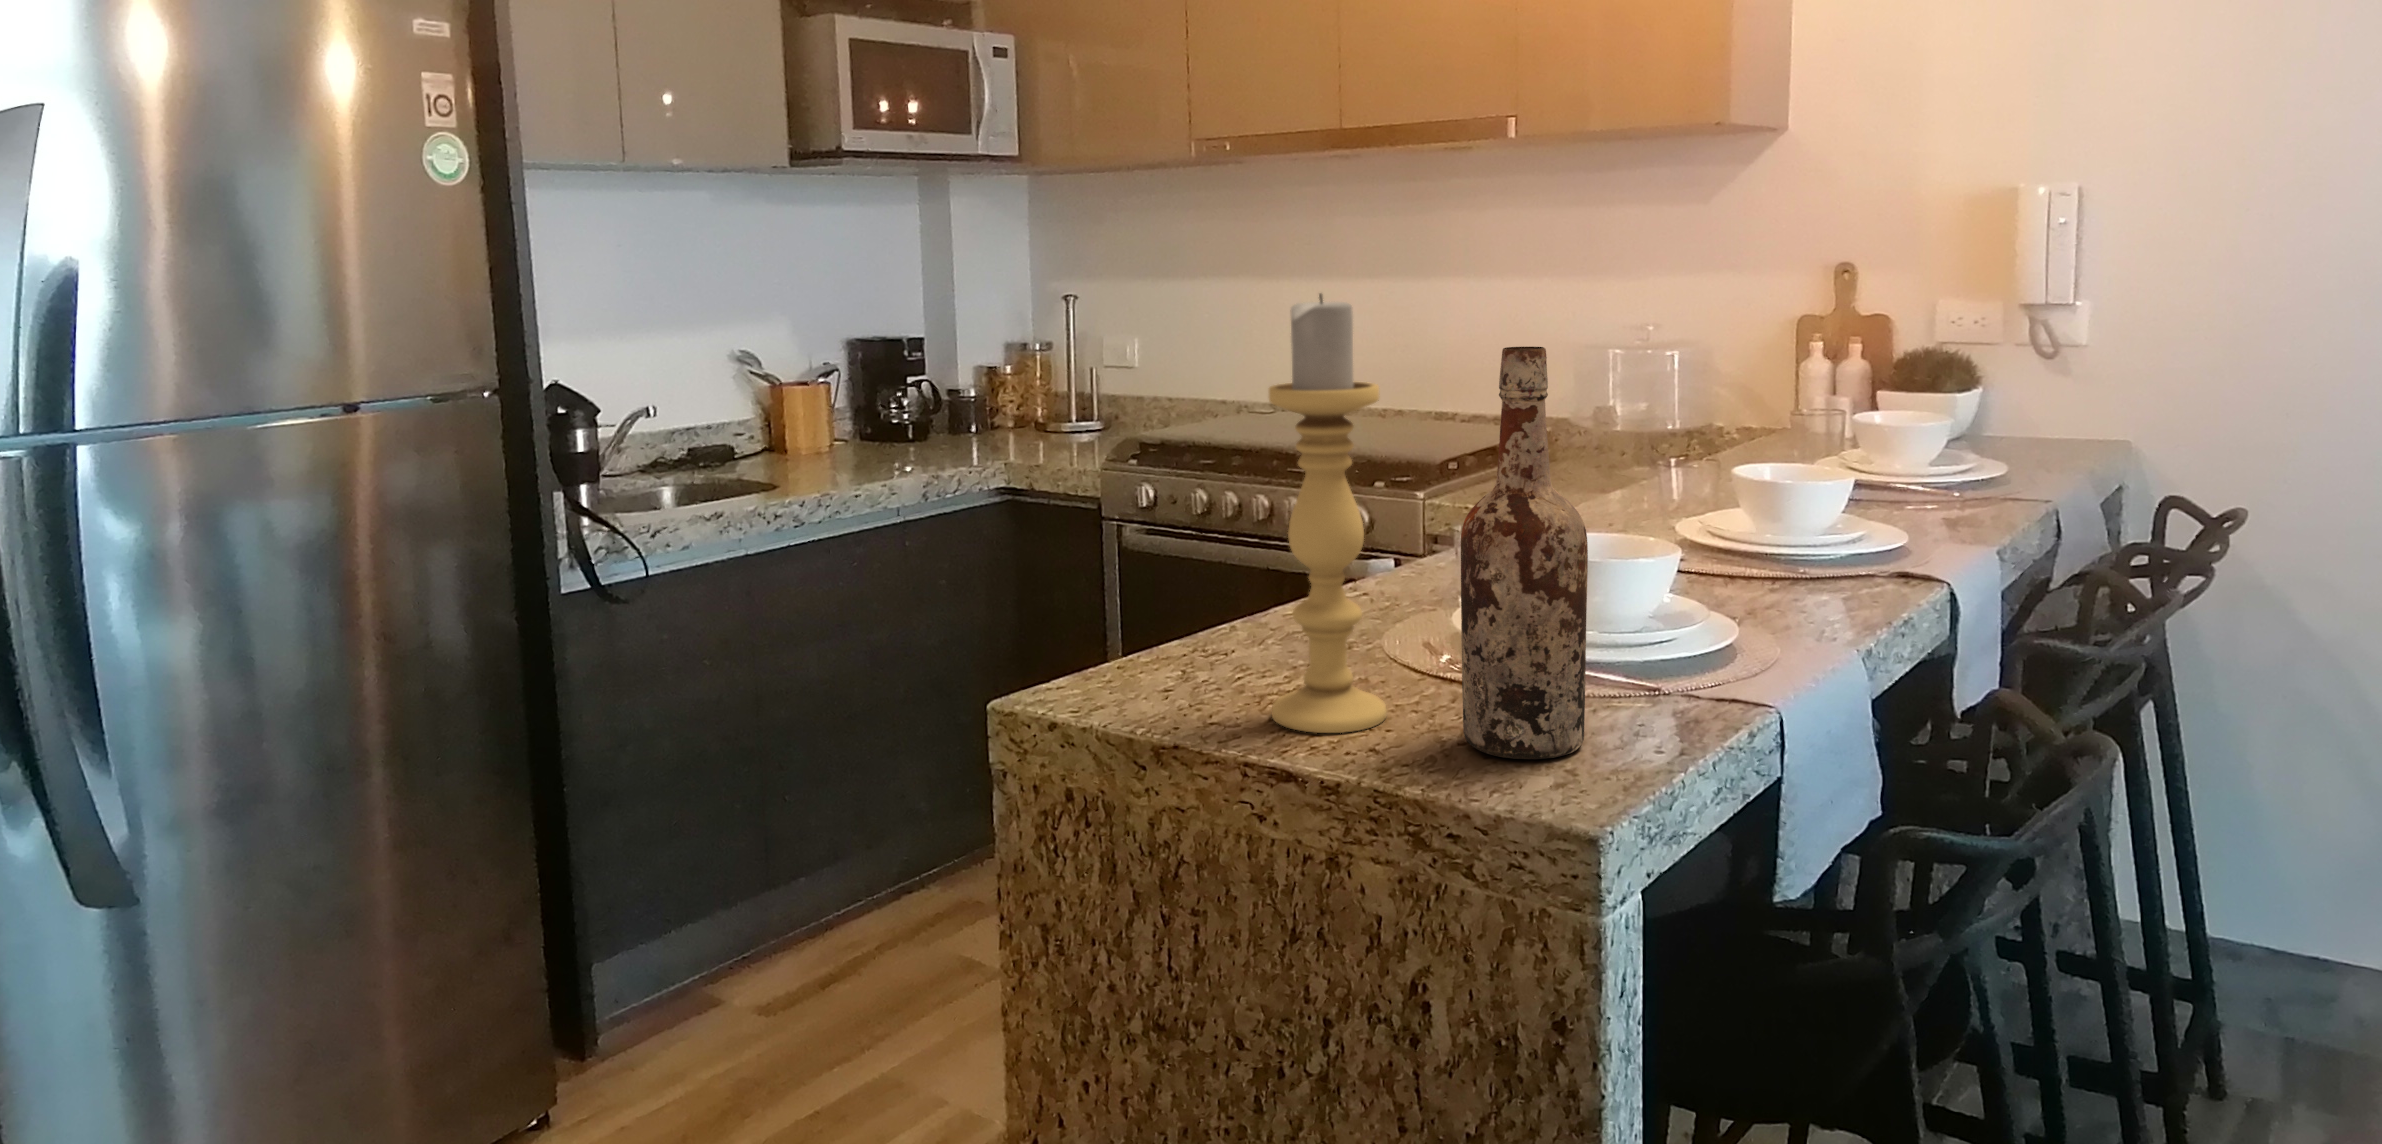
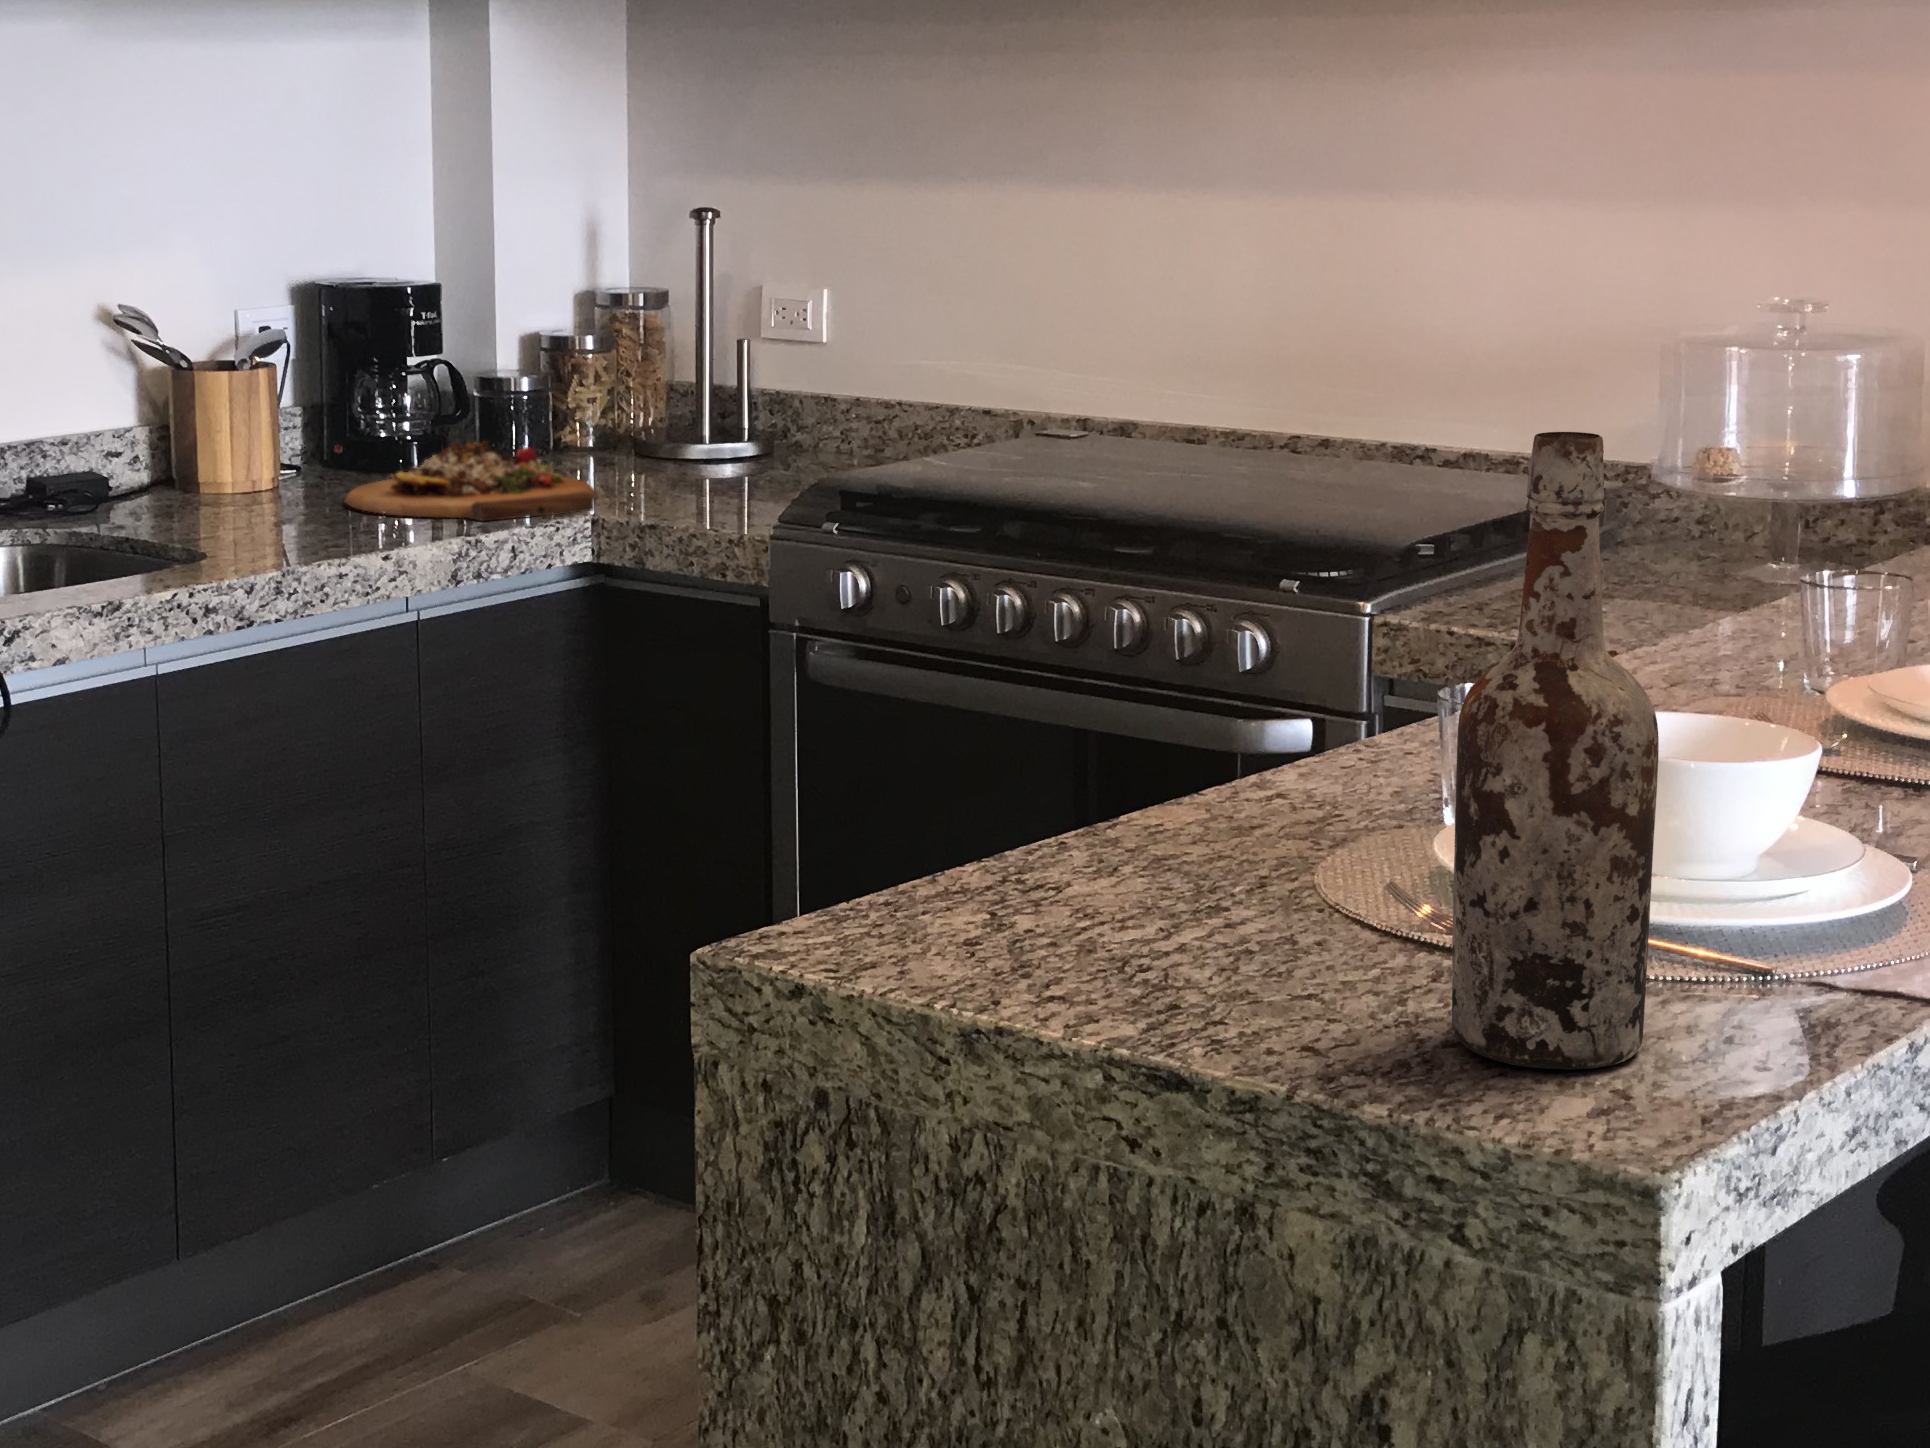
candle holder: present [1269,294,1387,733] -> none [1145,332,1334,1019]
cutting board: none [867,420,1009,463] -> present [345,441,598,521]

